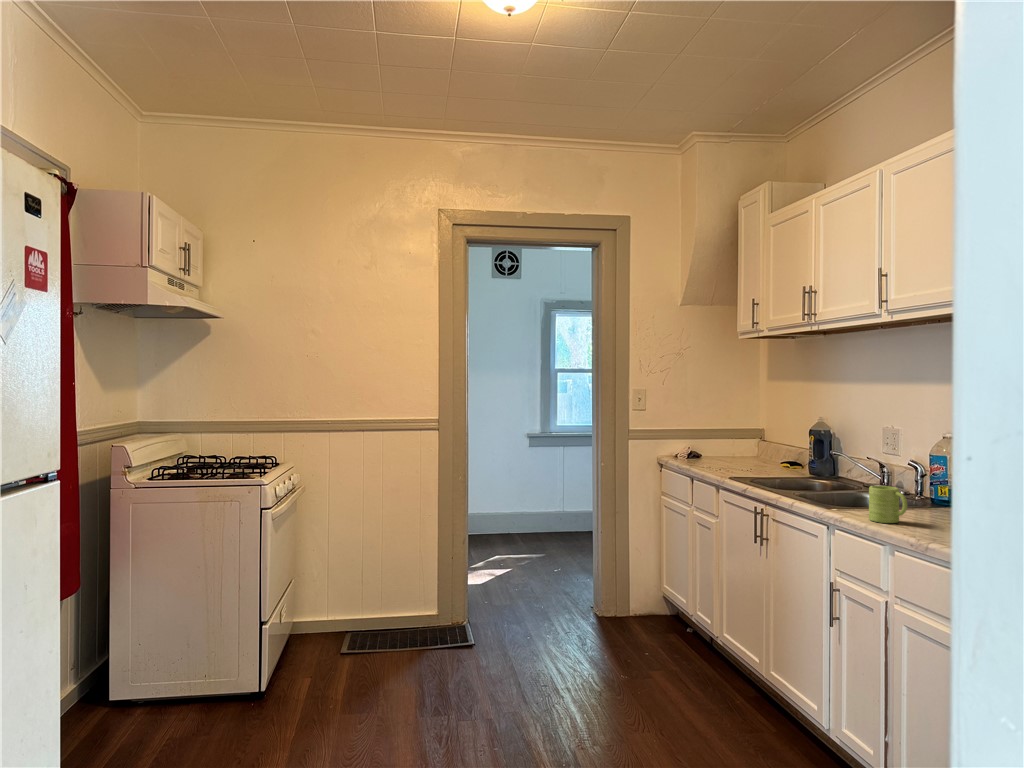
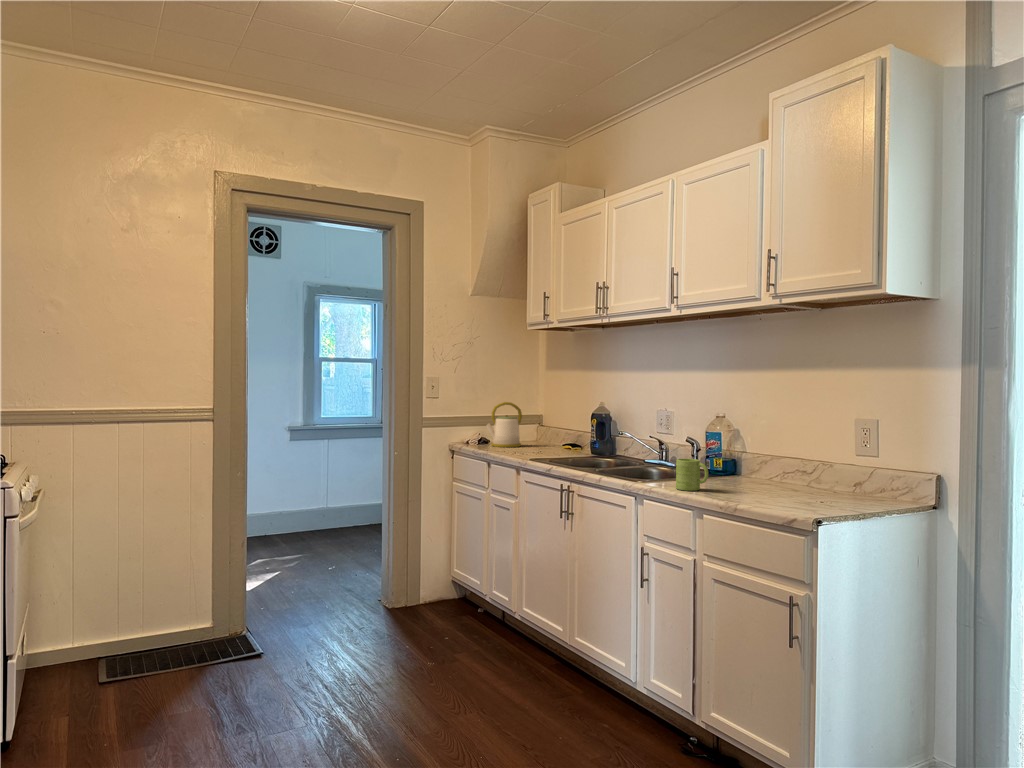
kettle: none [698,415,738,463] -> present [486,402,522,447]

